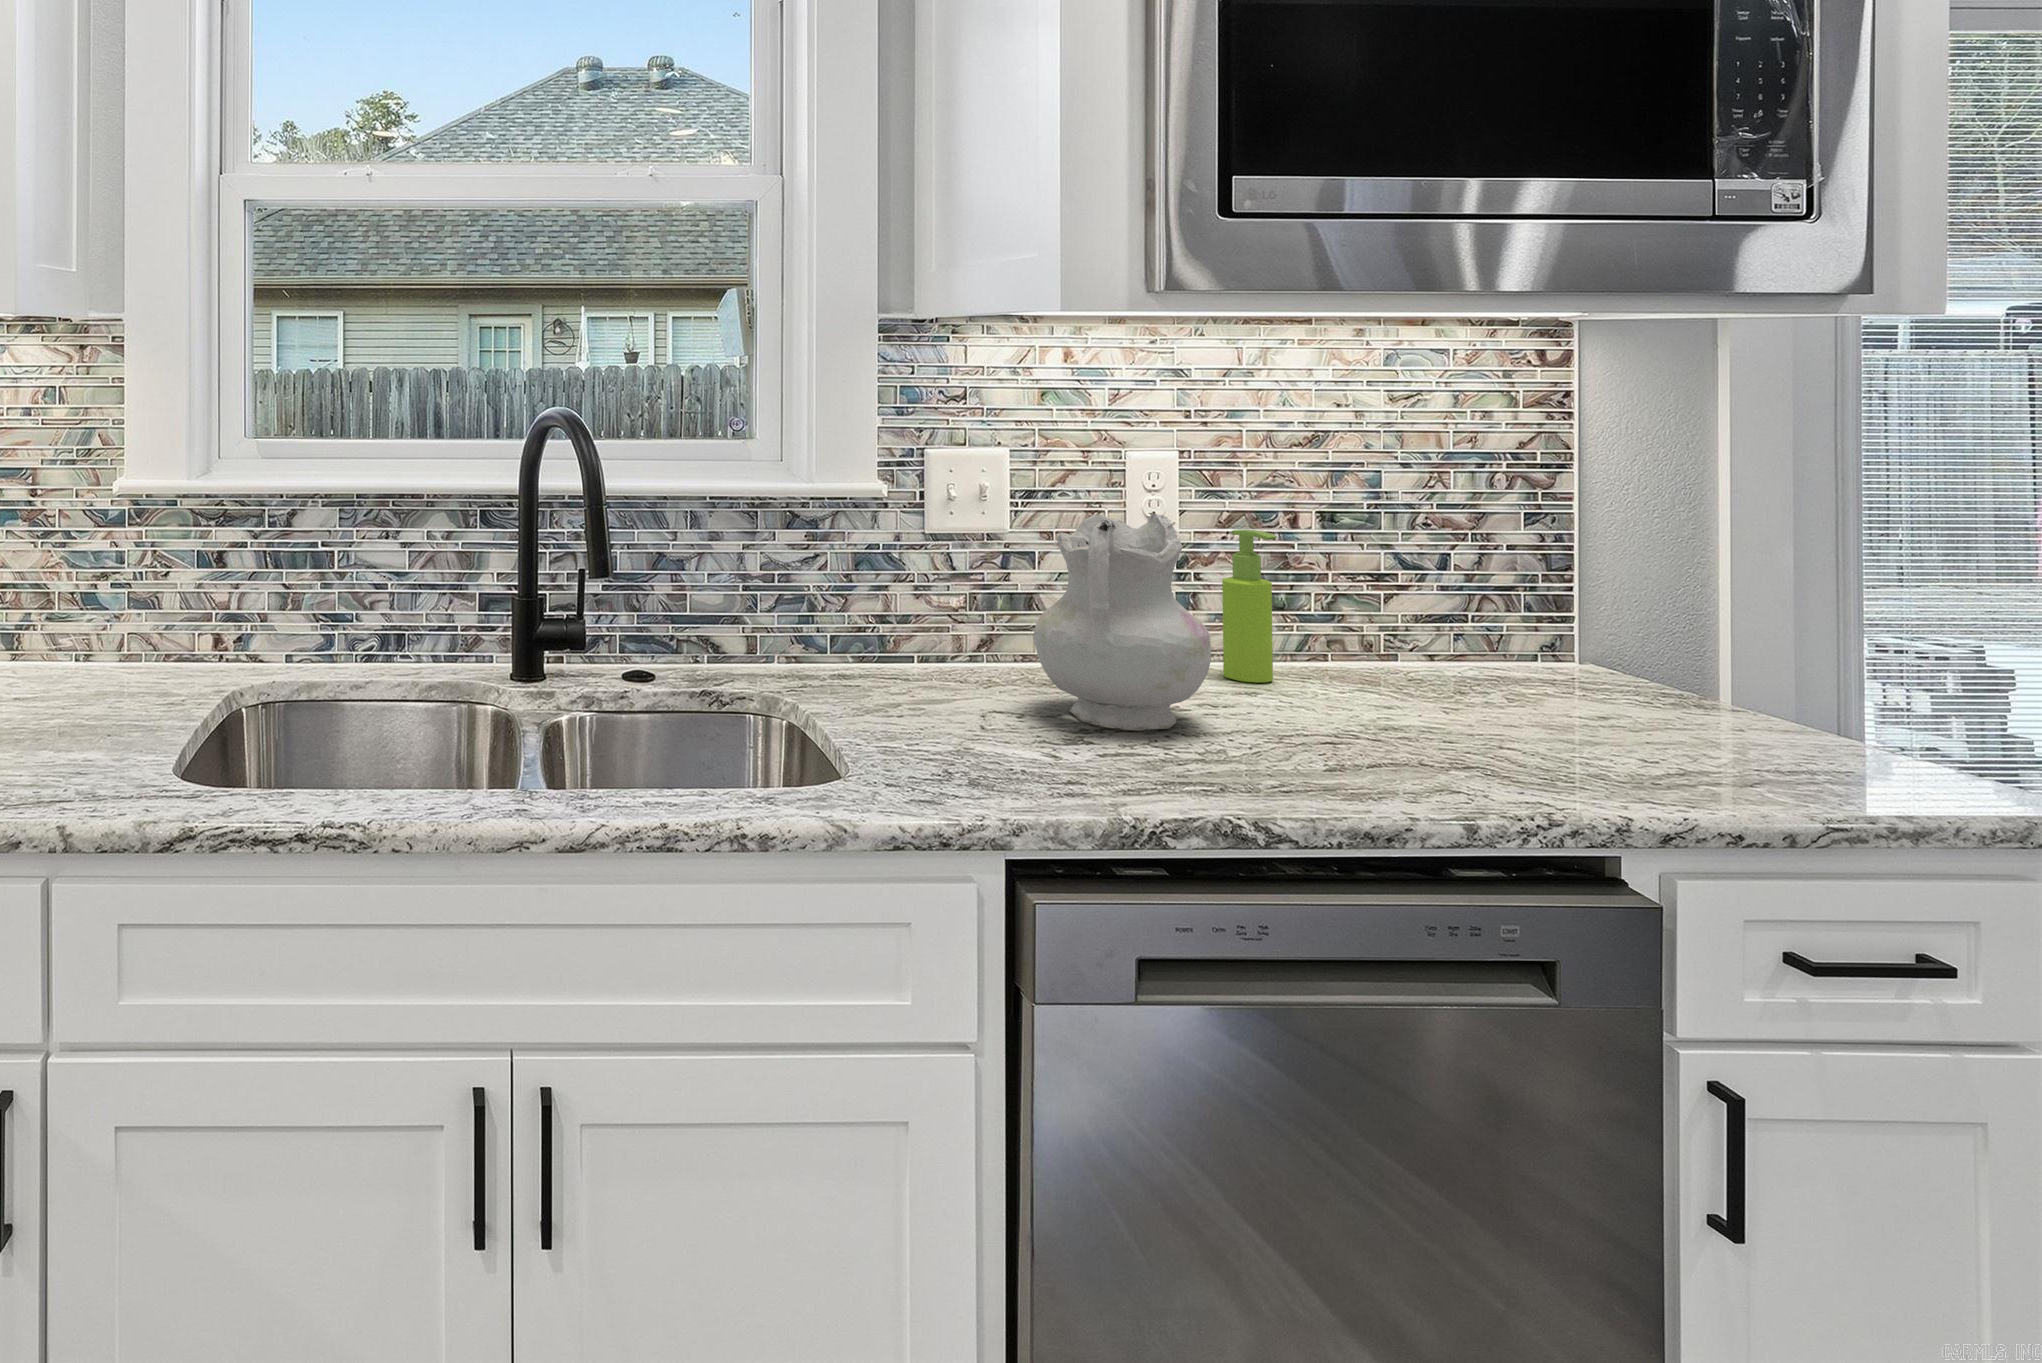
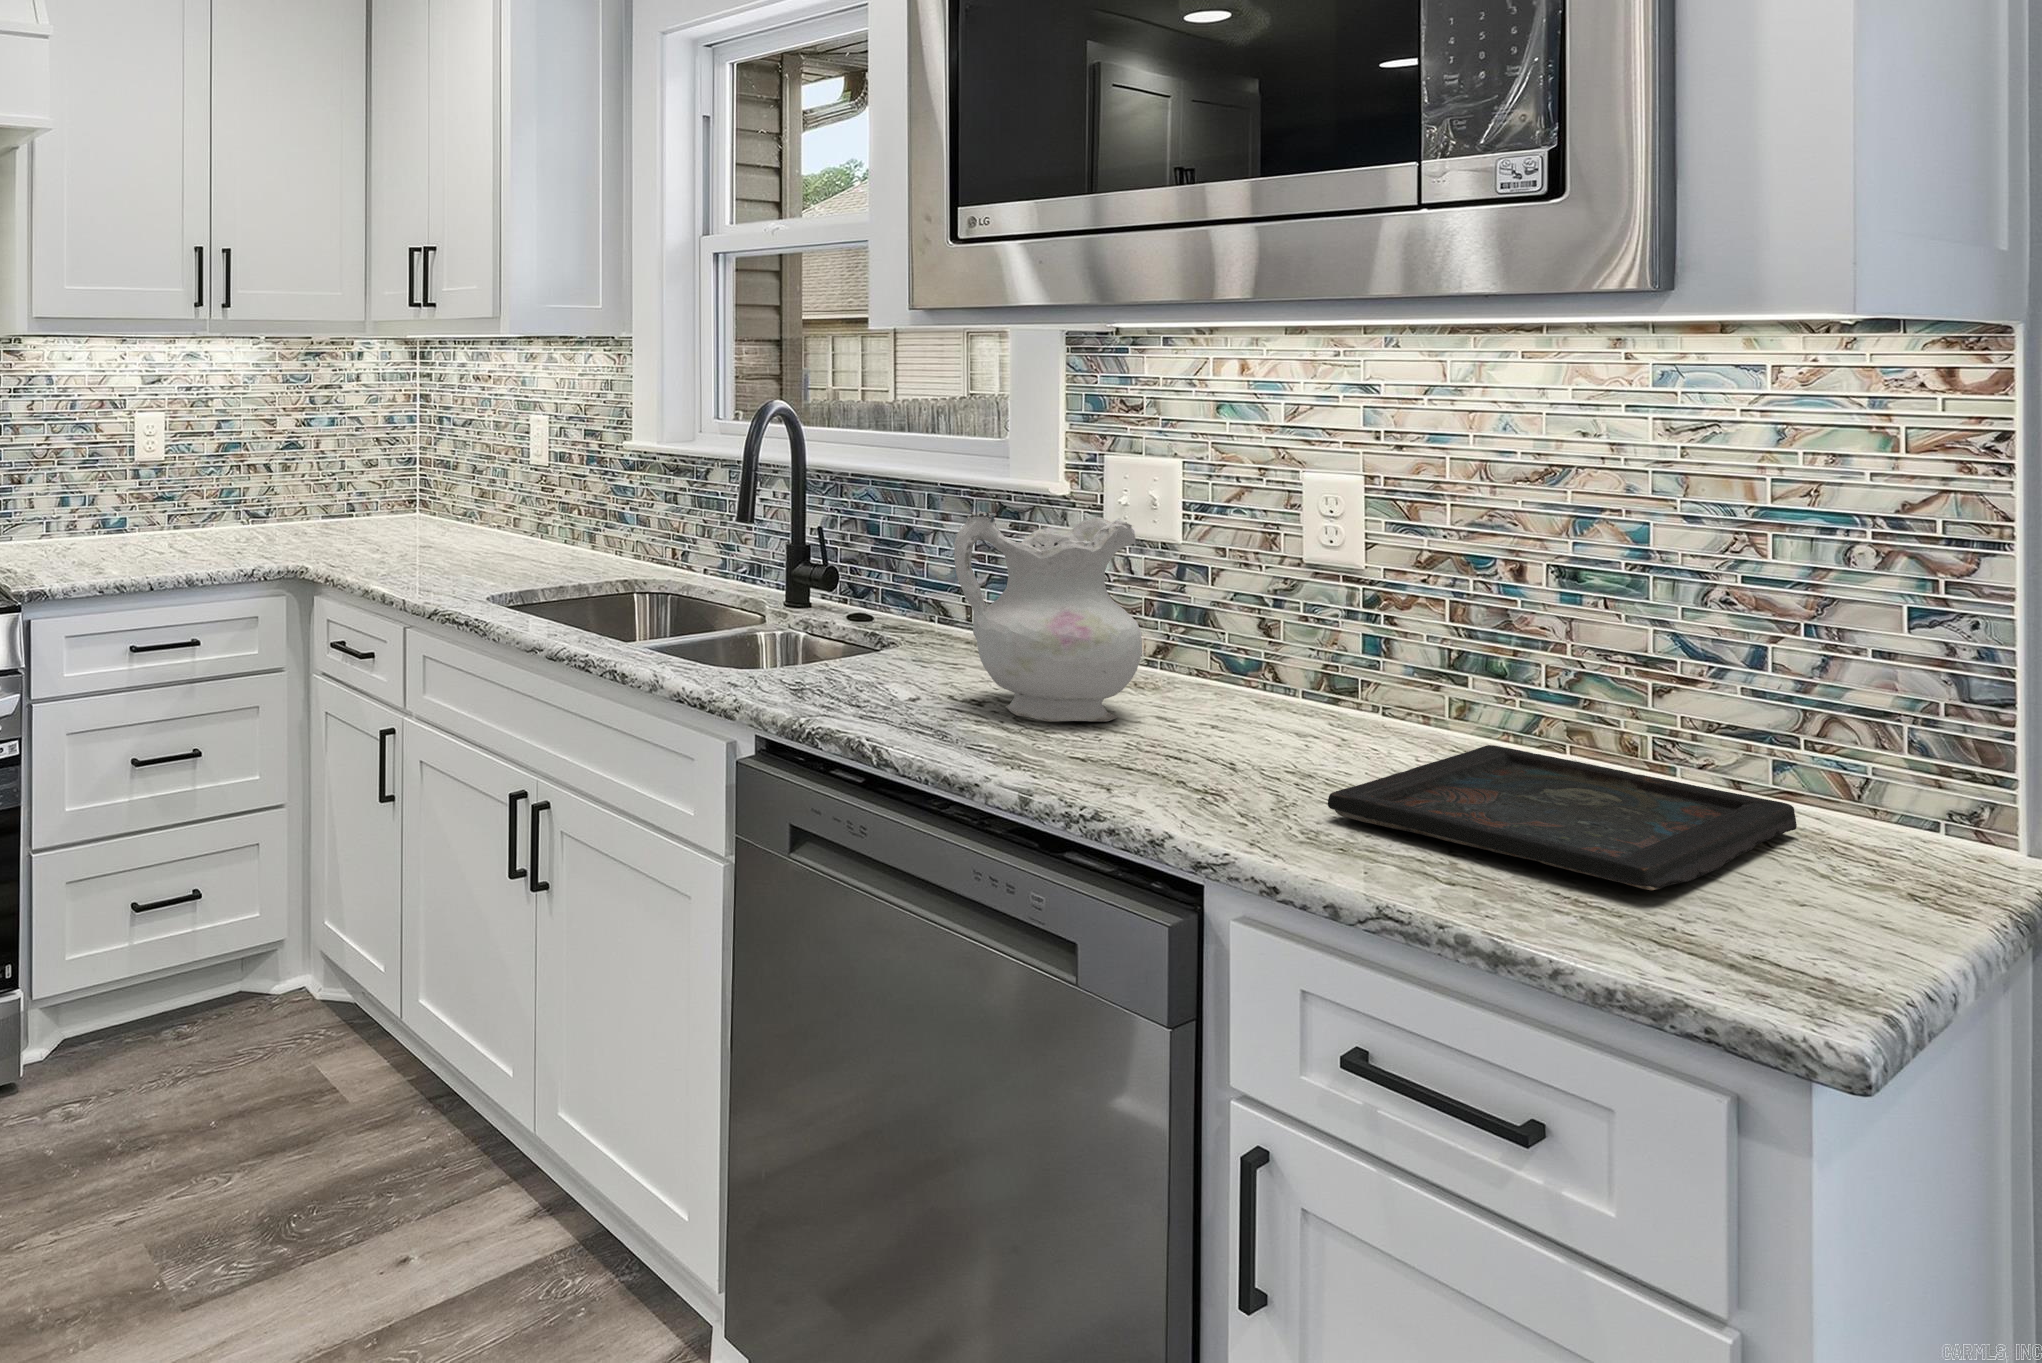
soap dispenser: present [1222,530,1277,682] -> none [1336,565,1396,745]
tray: none [1340,658,1763,743] -> present [1328,745,1797,890]

